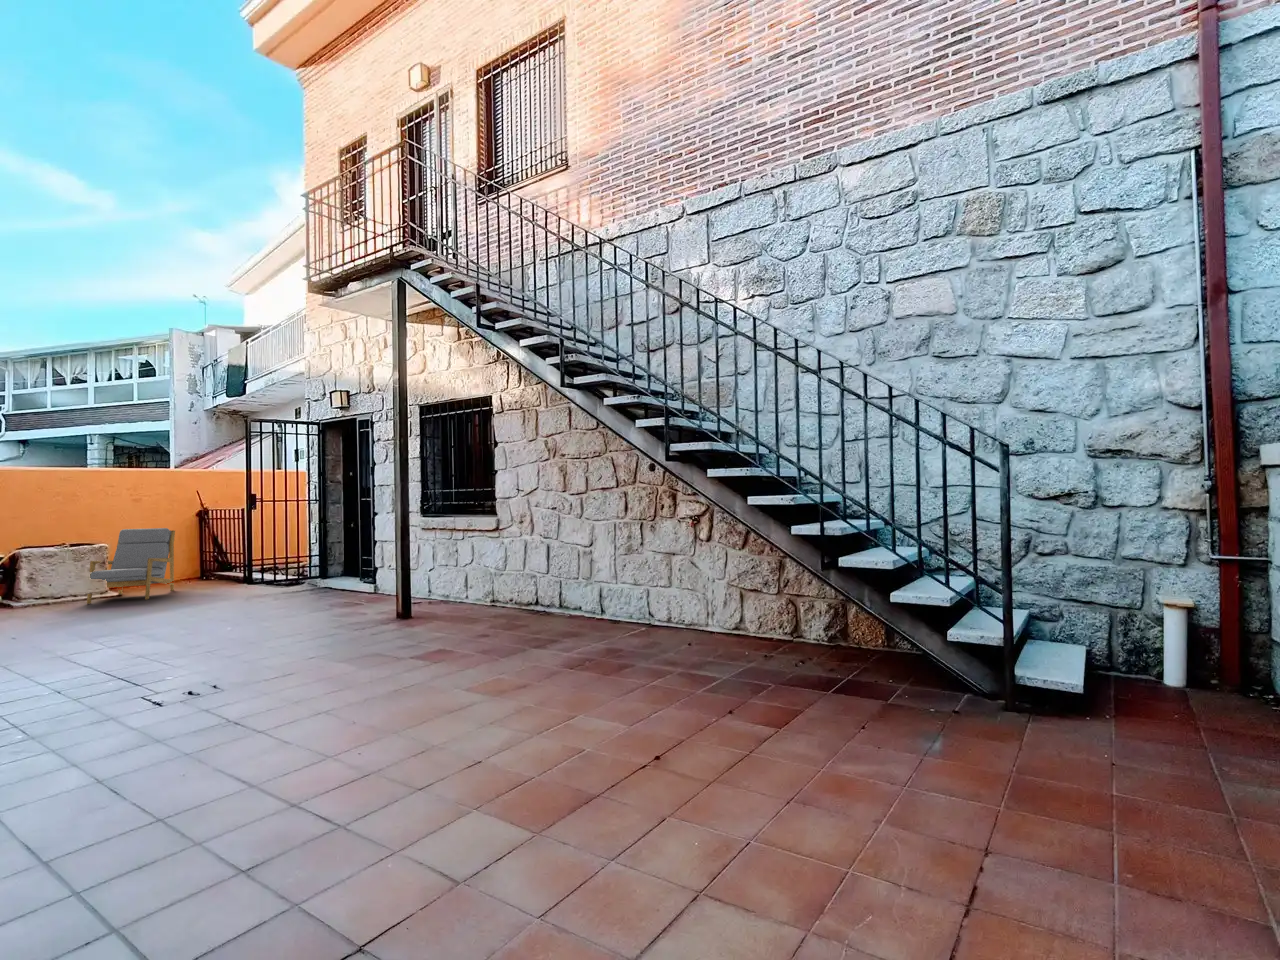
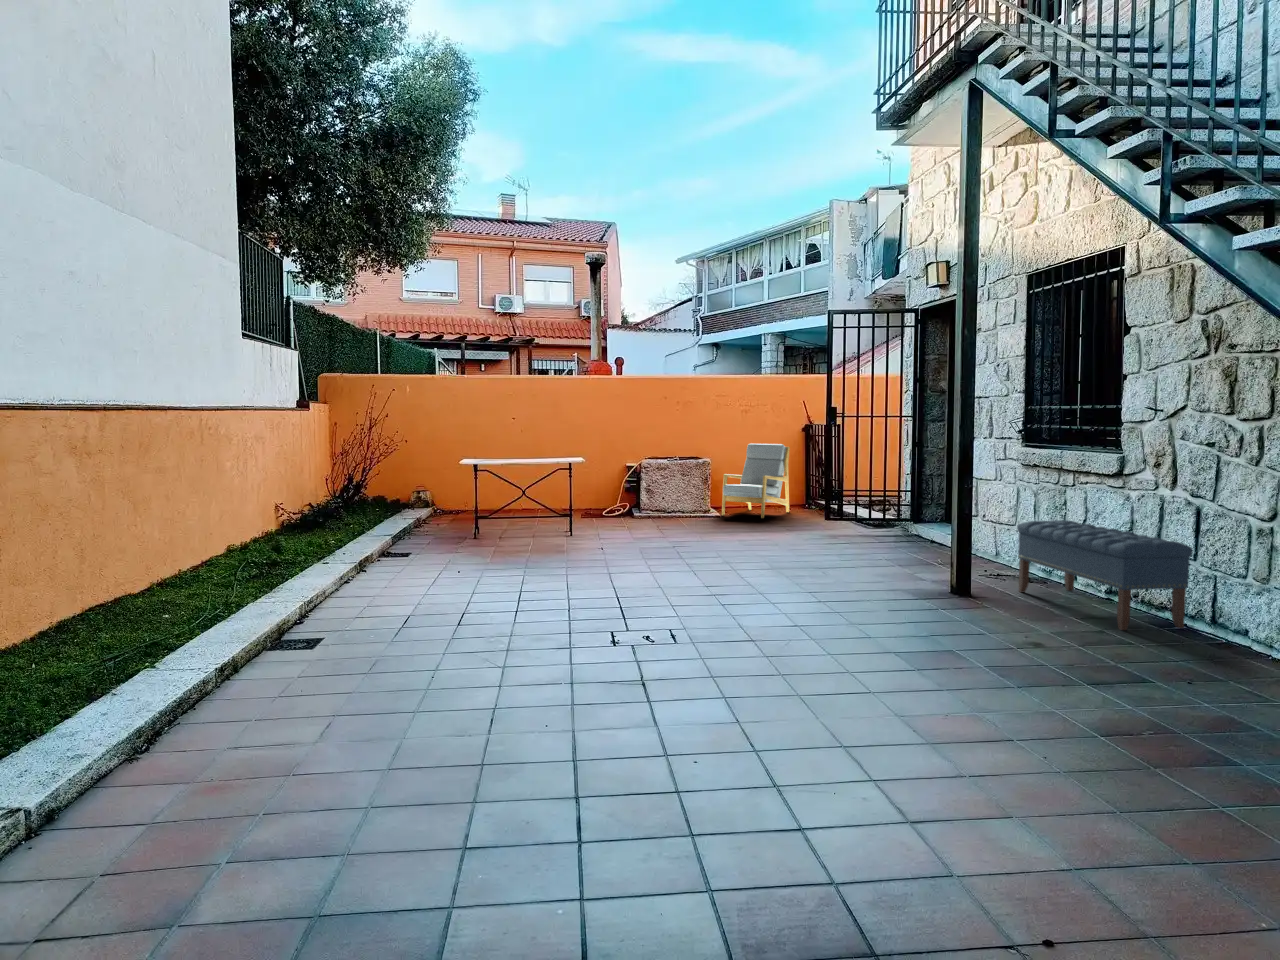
bench: none [438,561,548,622] -> present [1017,520,1193,630]

